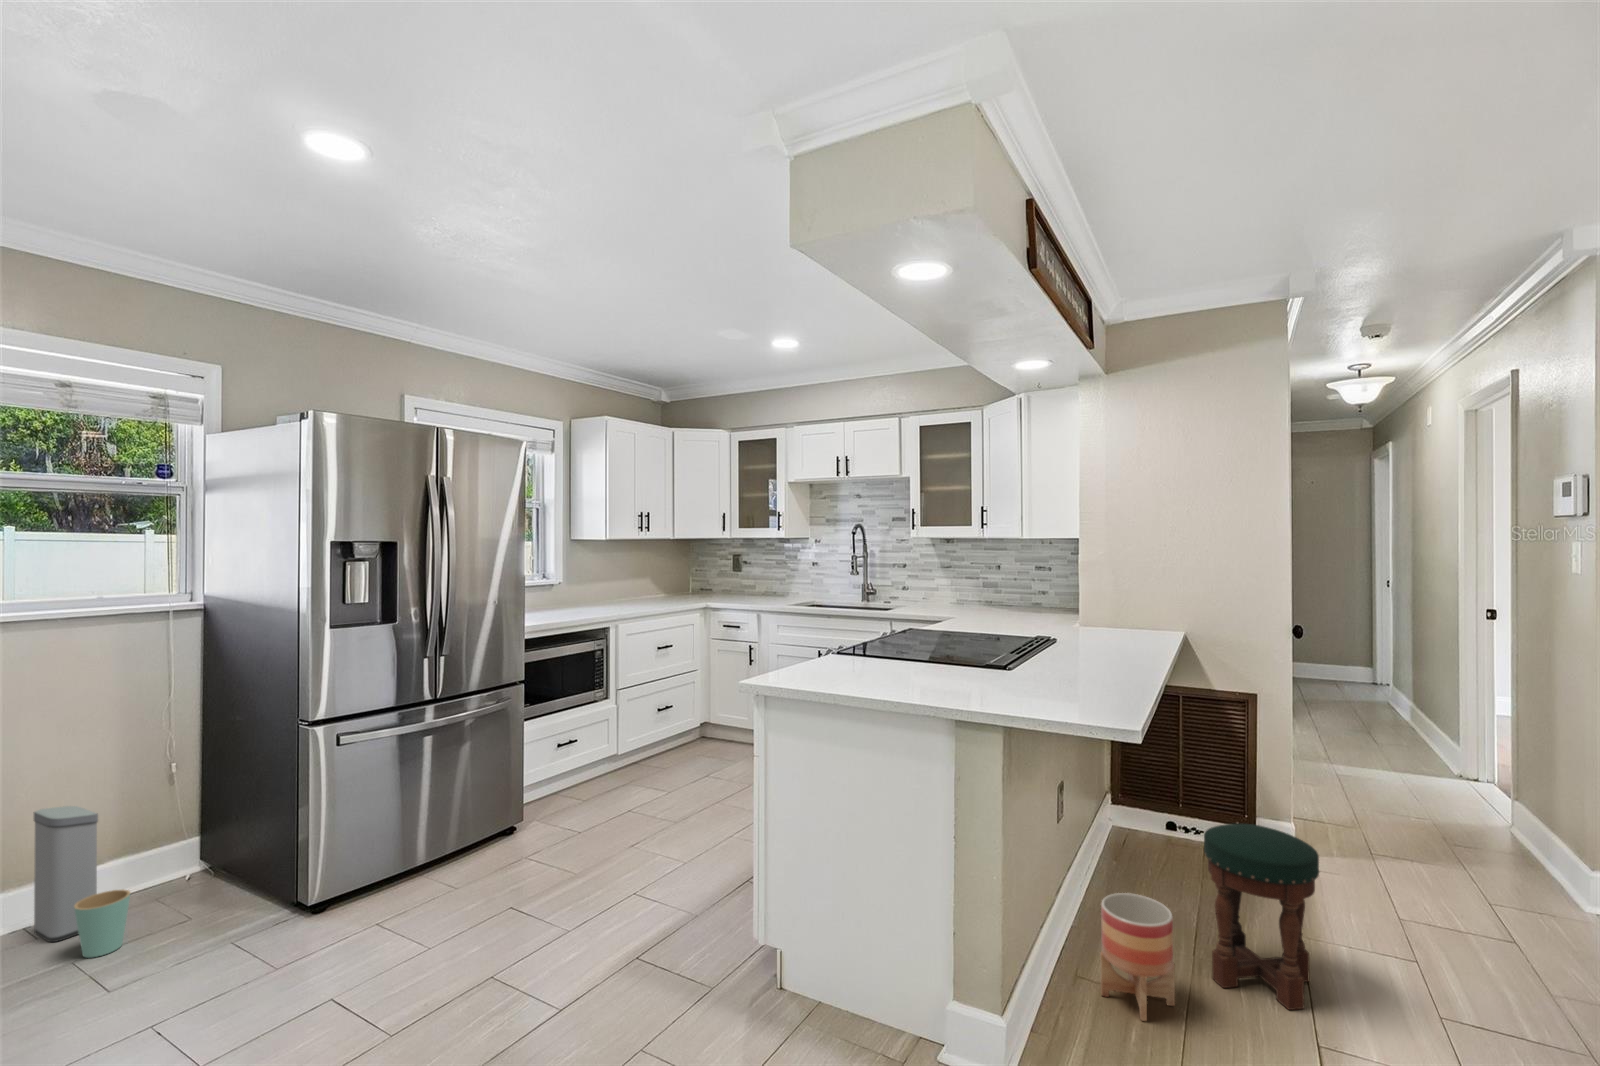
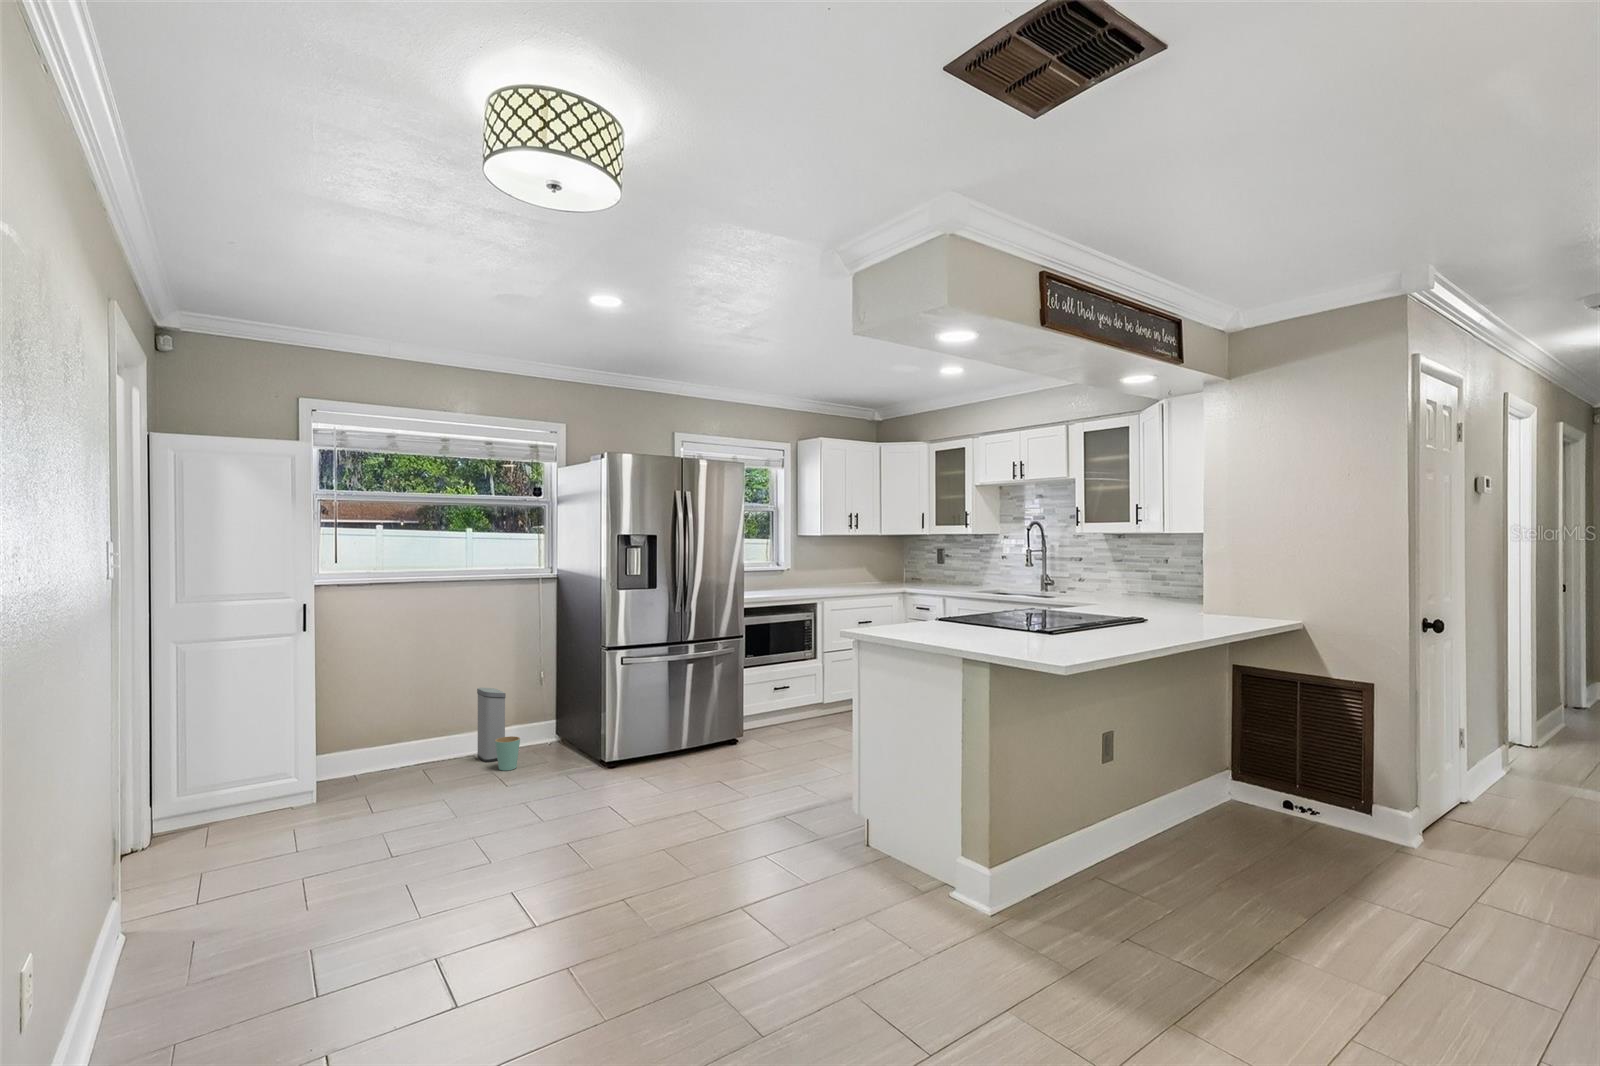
stool: present [1204,824,1319,1010] -> none [1203,769,1296,914]
planter: present [1100,893,1175,1021] -> none [1098,808,1154,897]

